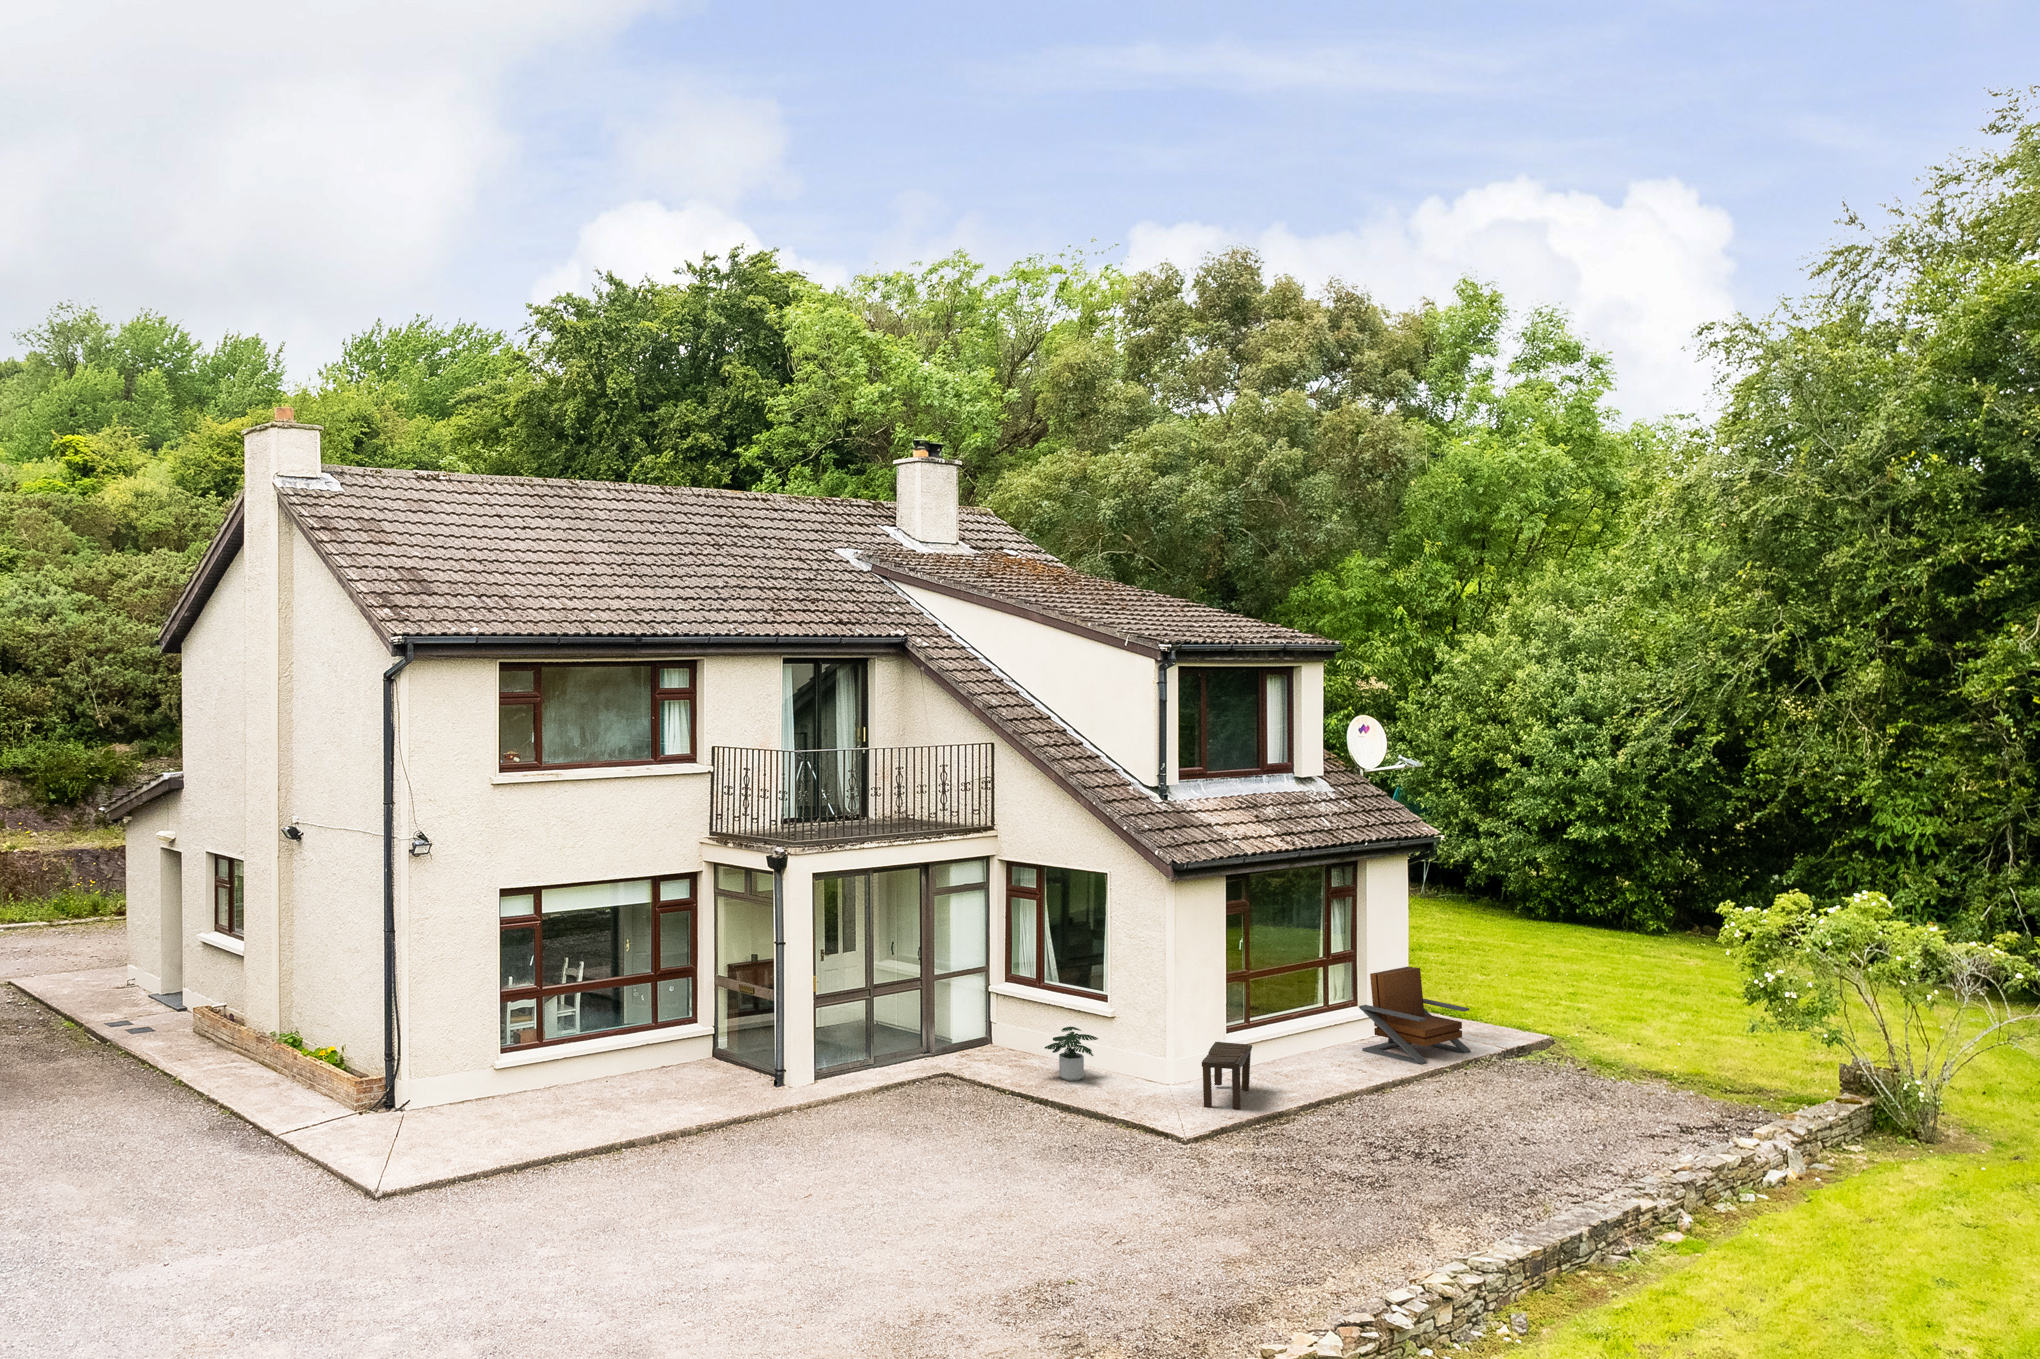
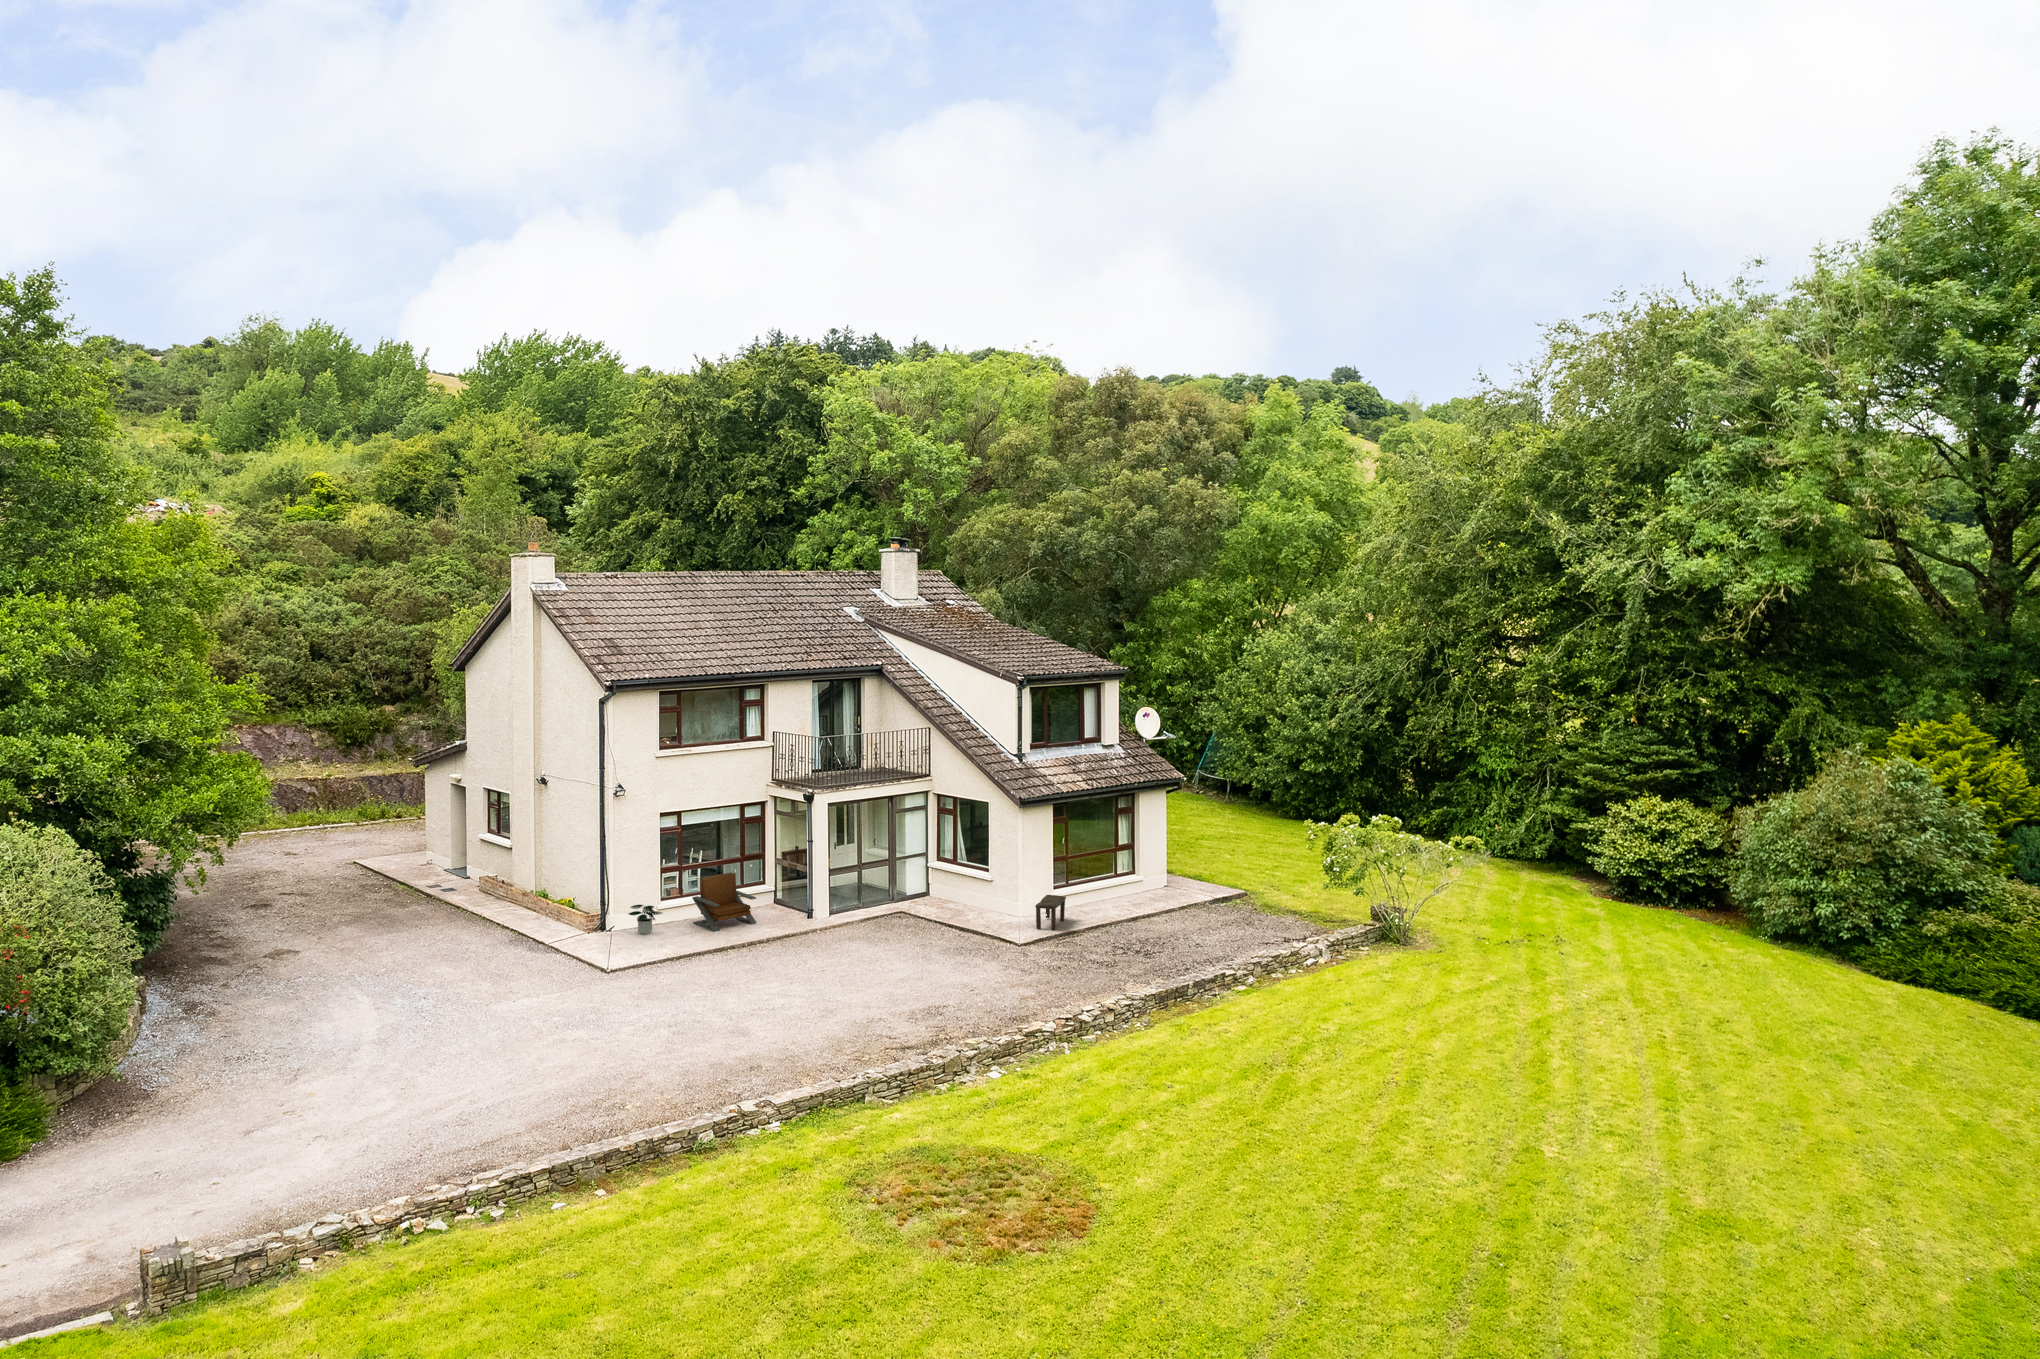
lounge chair: present [1359,967,1471,1065] -> present [692,872,756,932]
potted plant: present [1045,1027,1098,1081] -> present [629,905,662,934]

